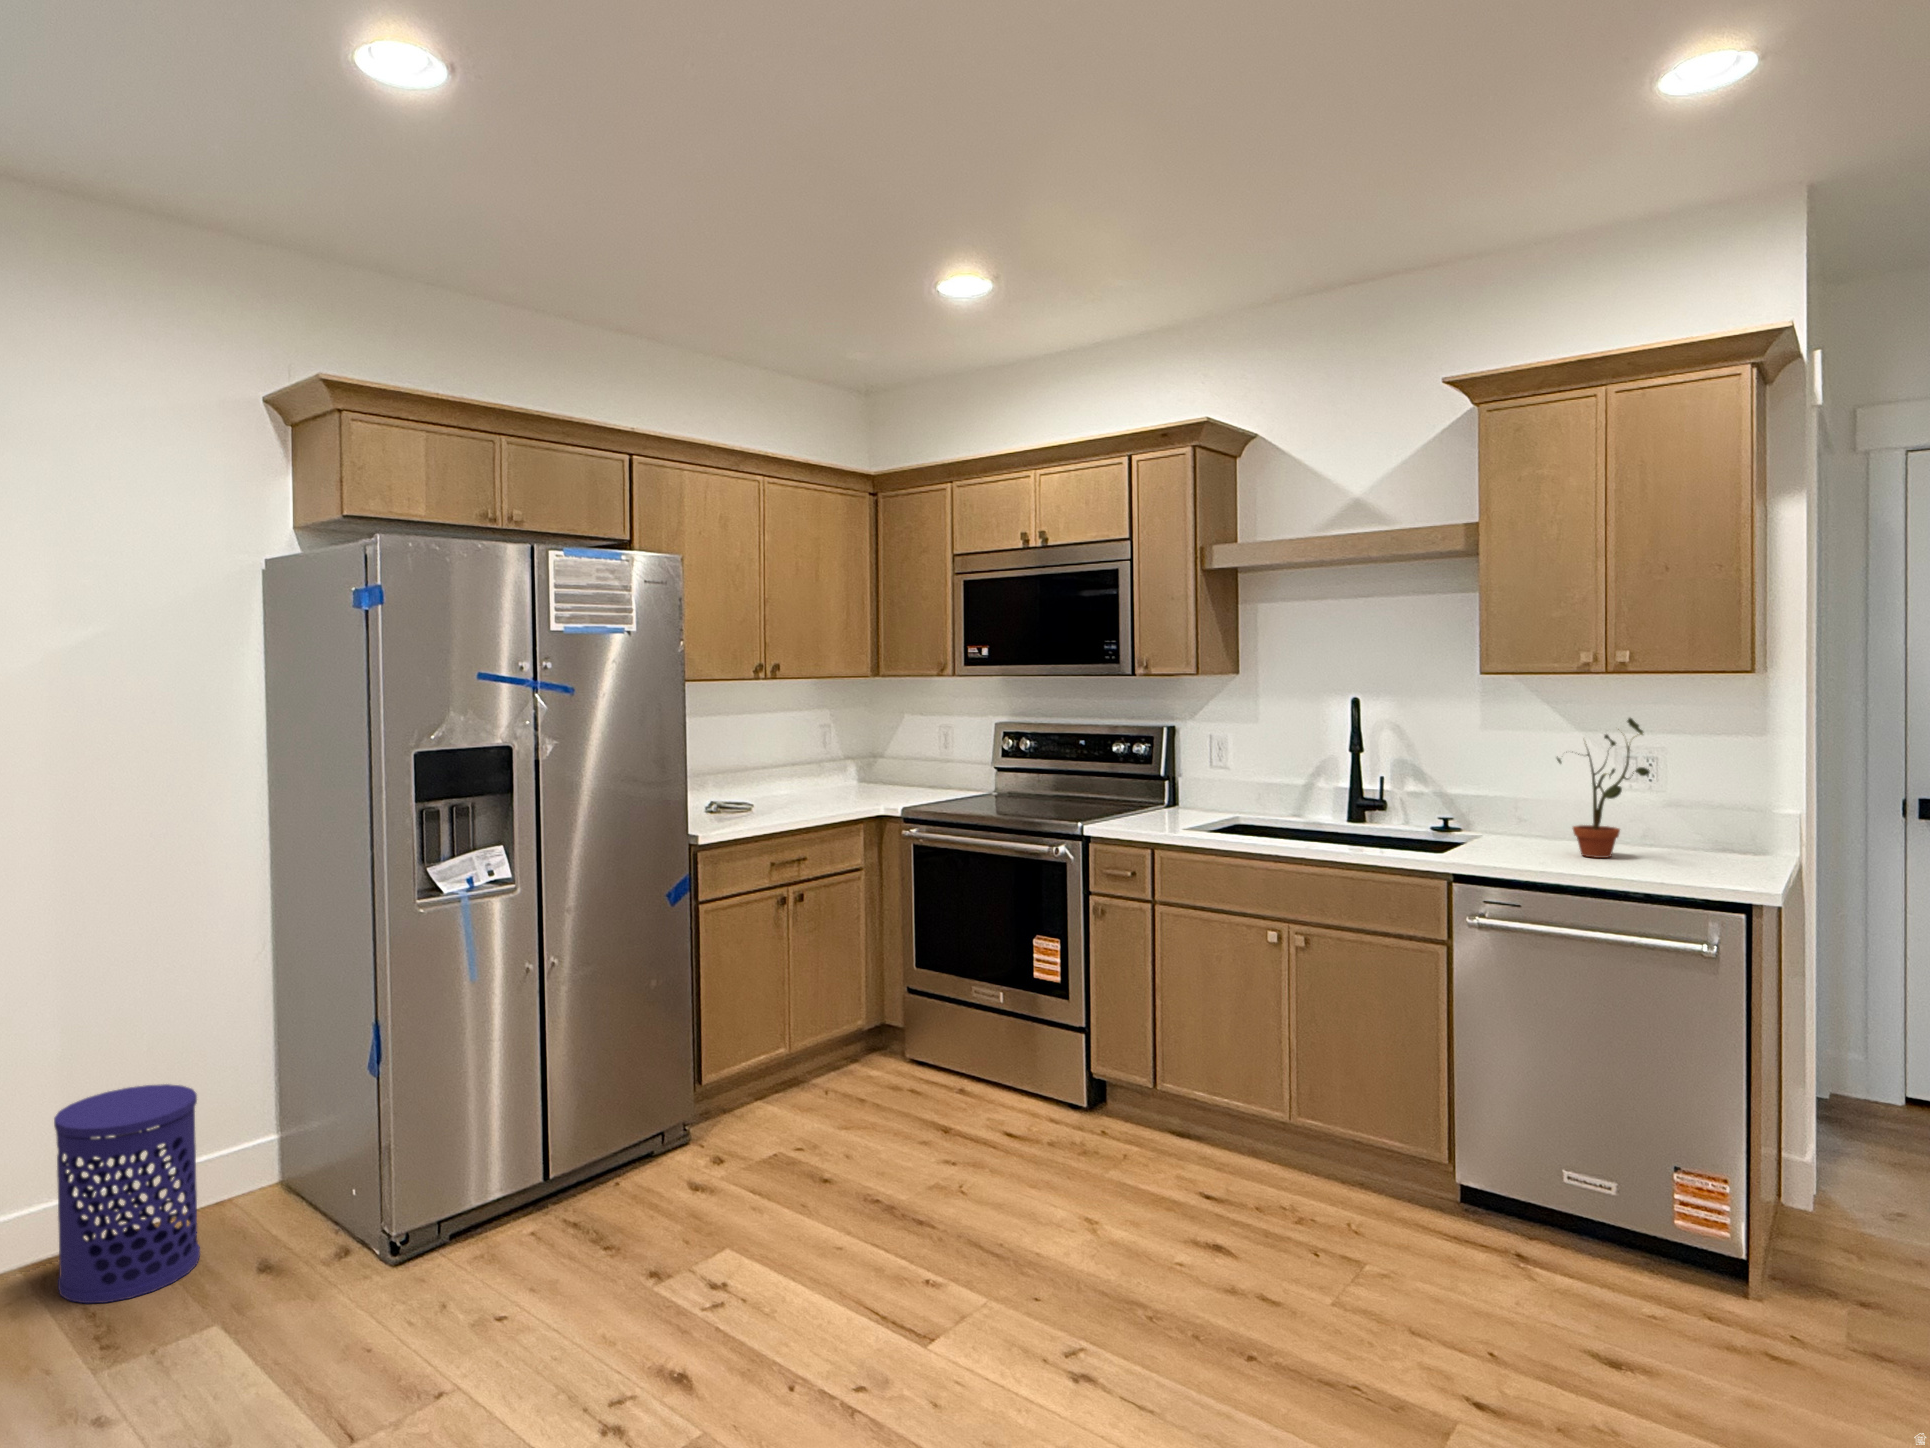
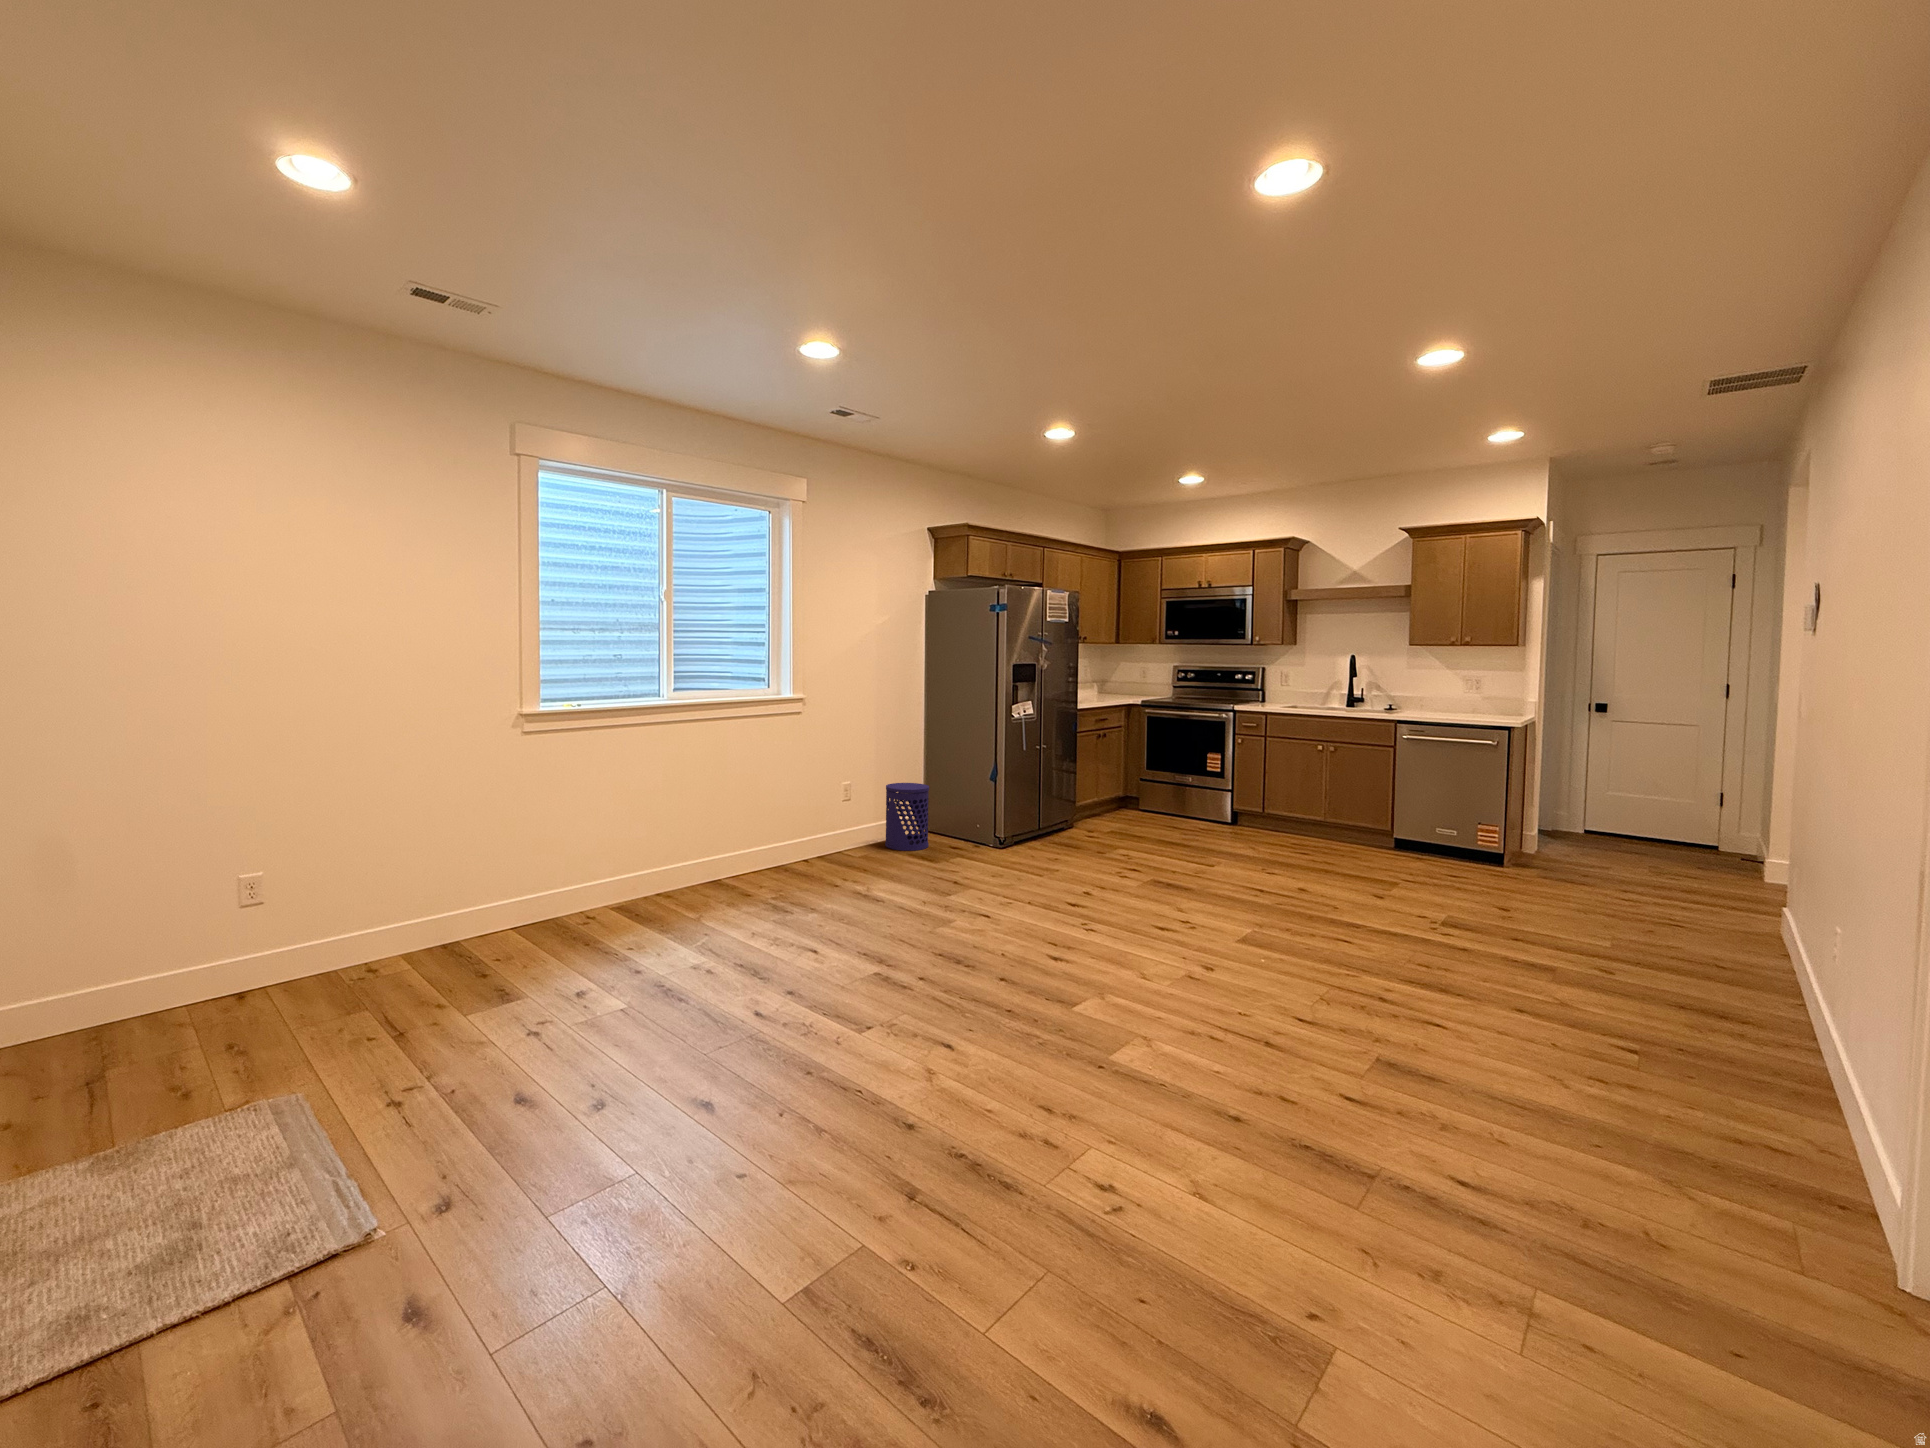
potted plant: present [1557,718,1650,858] -> none [1439,664,1476,716]

